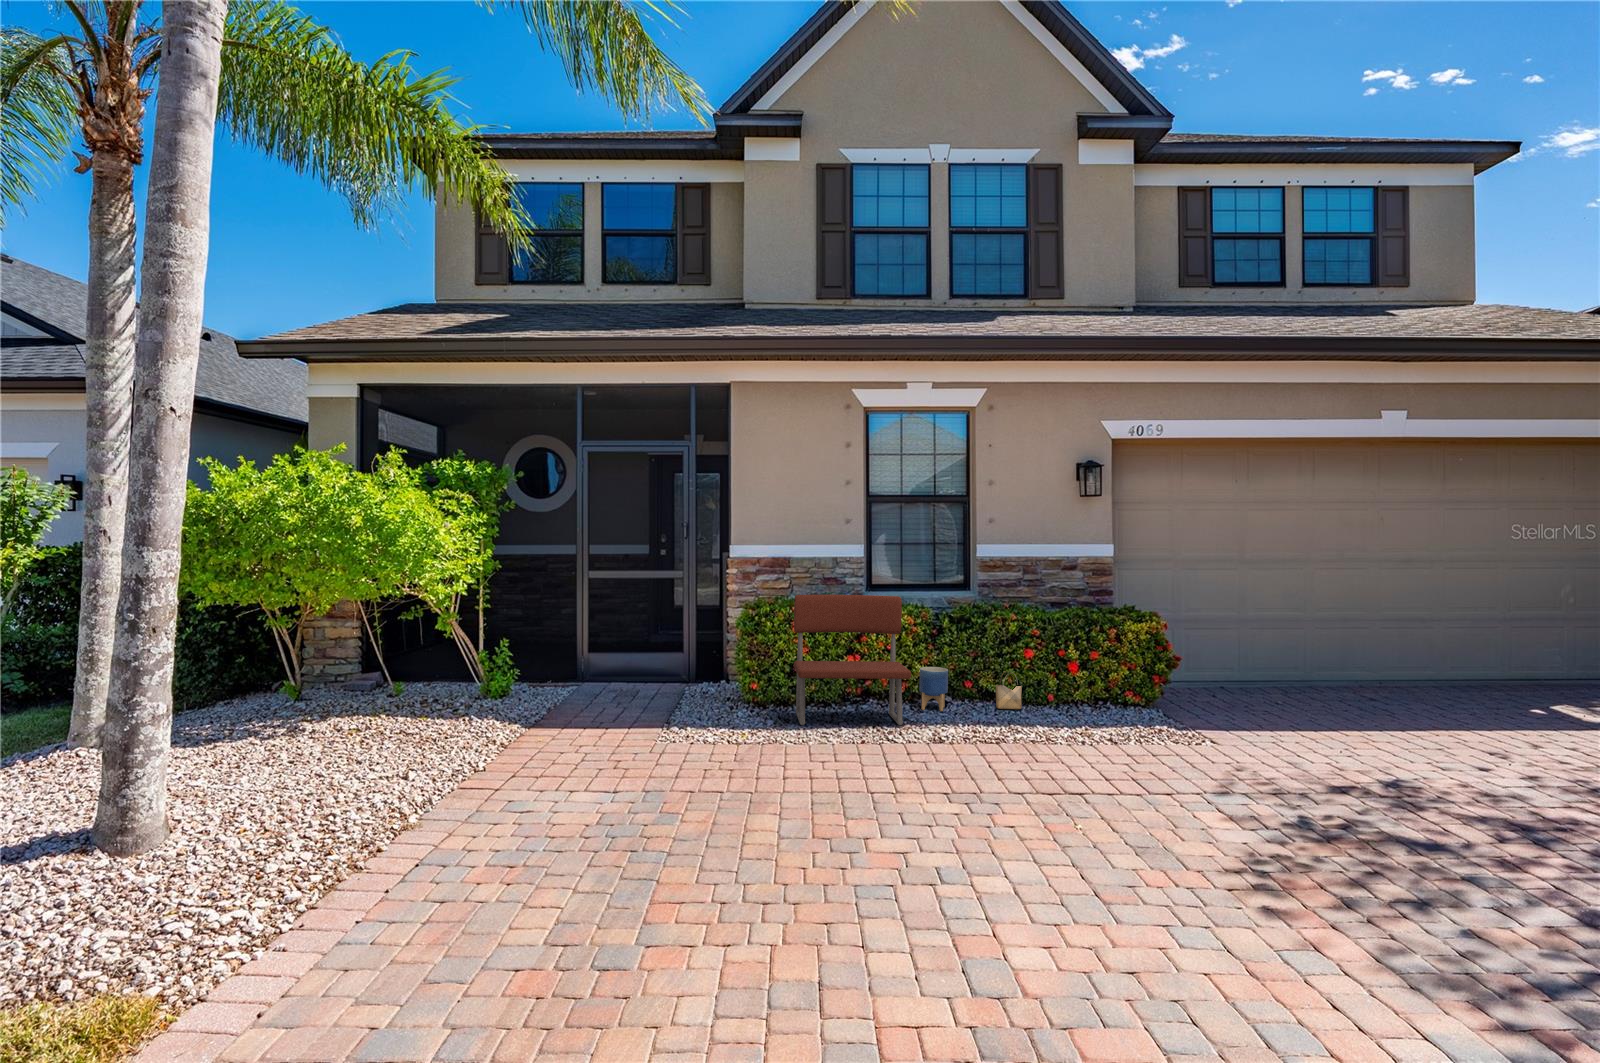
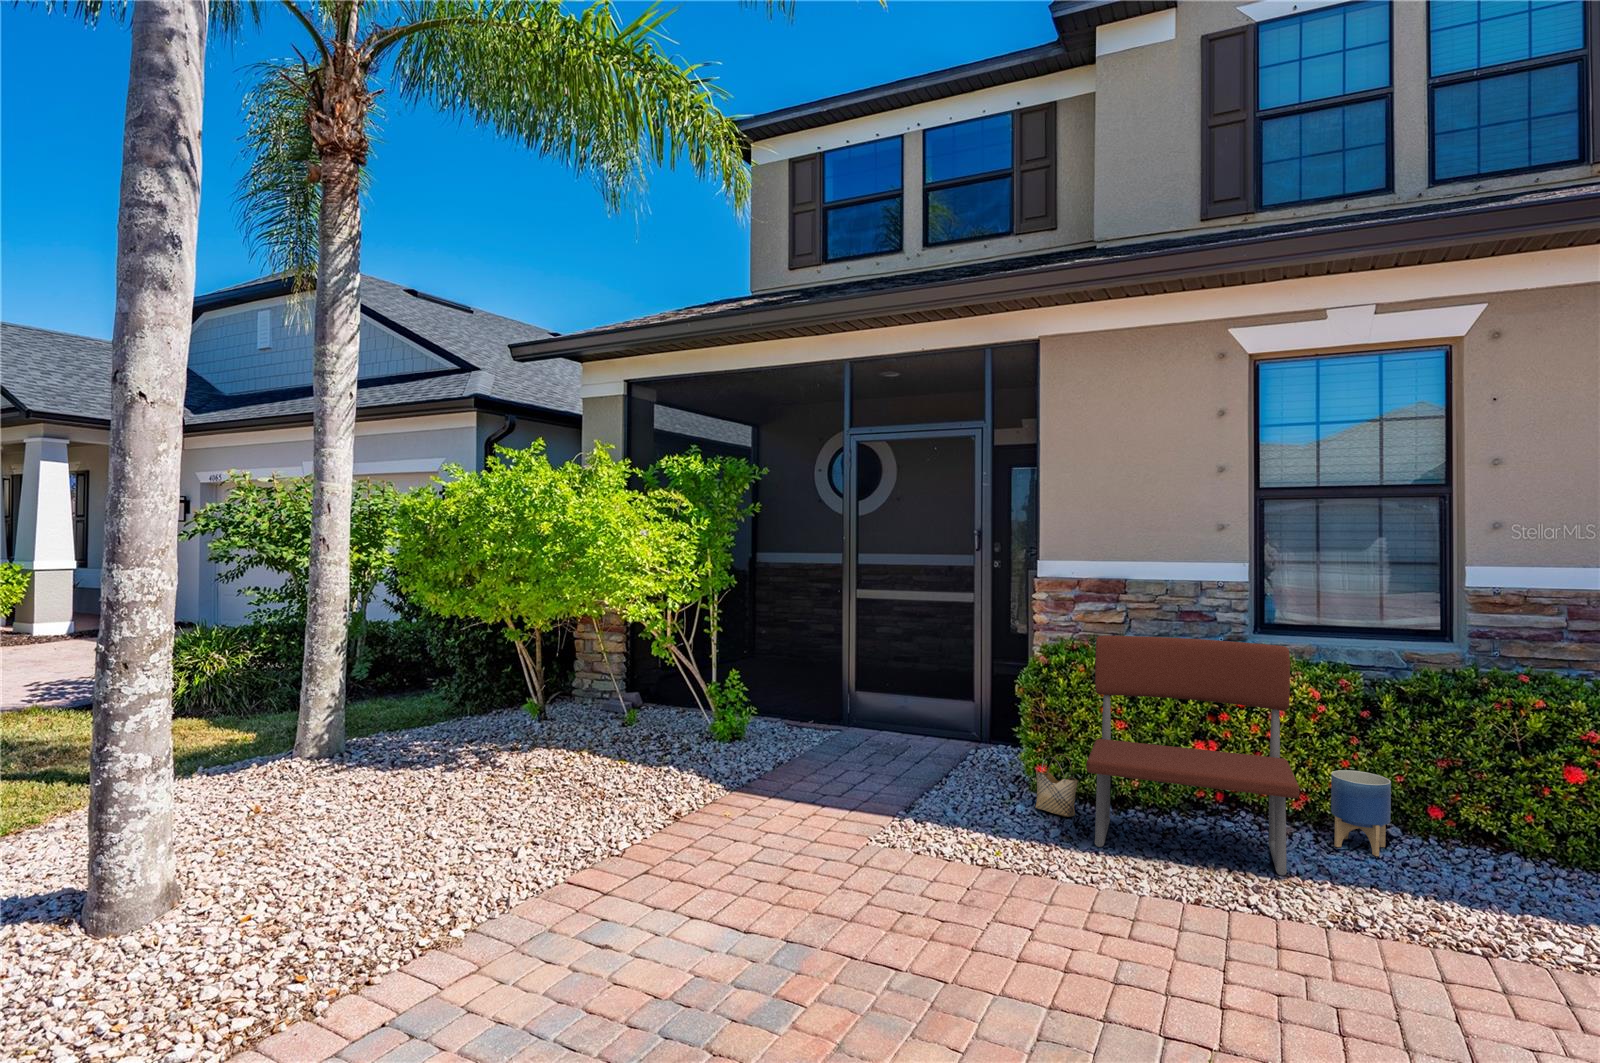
woven basket: present [996,671,1022,709] -> present [1035,754,1078,817]

